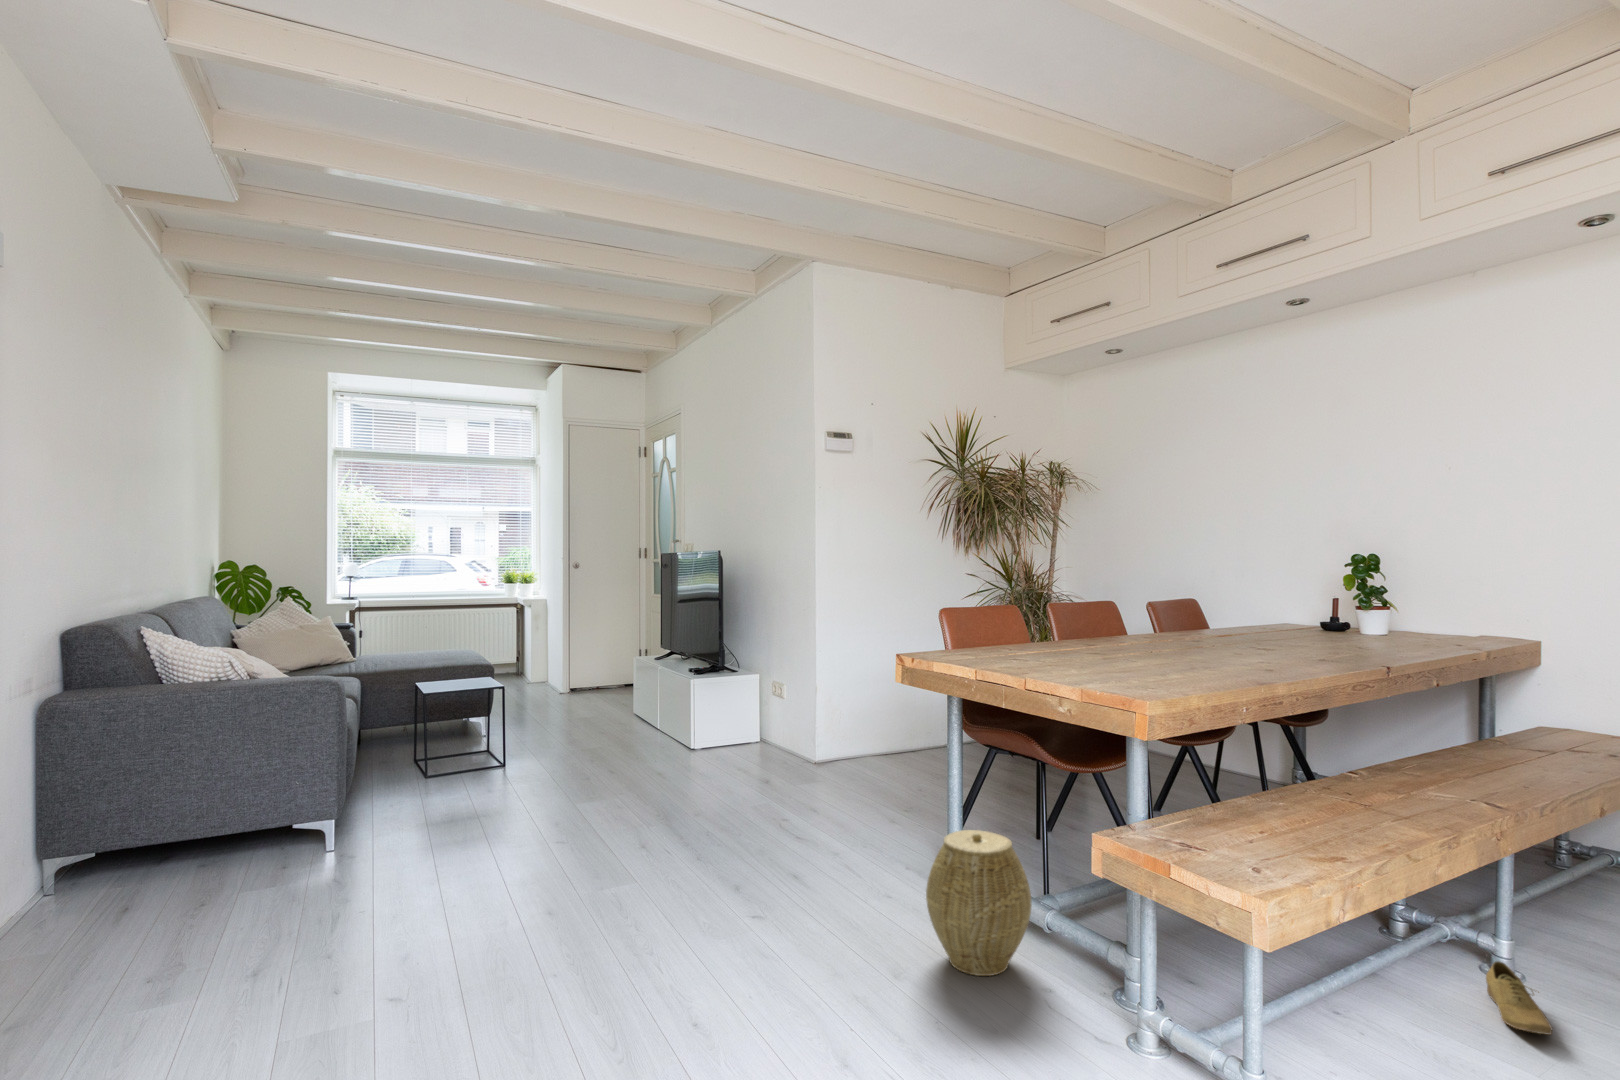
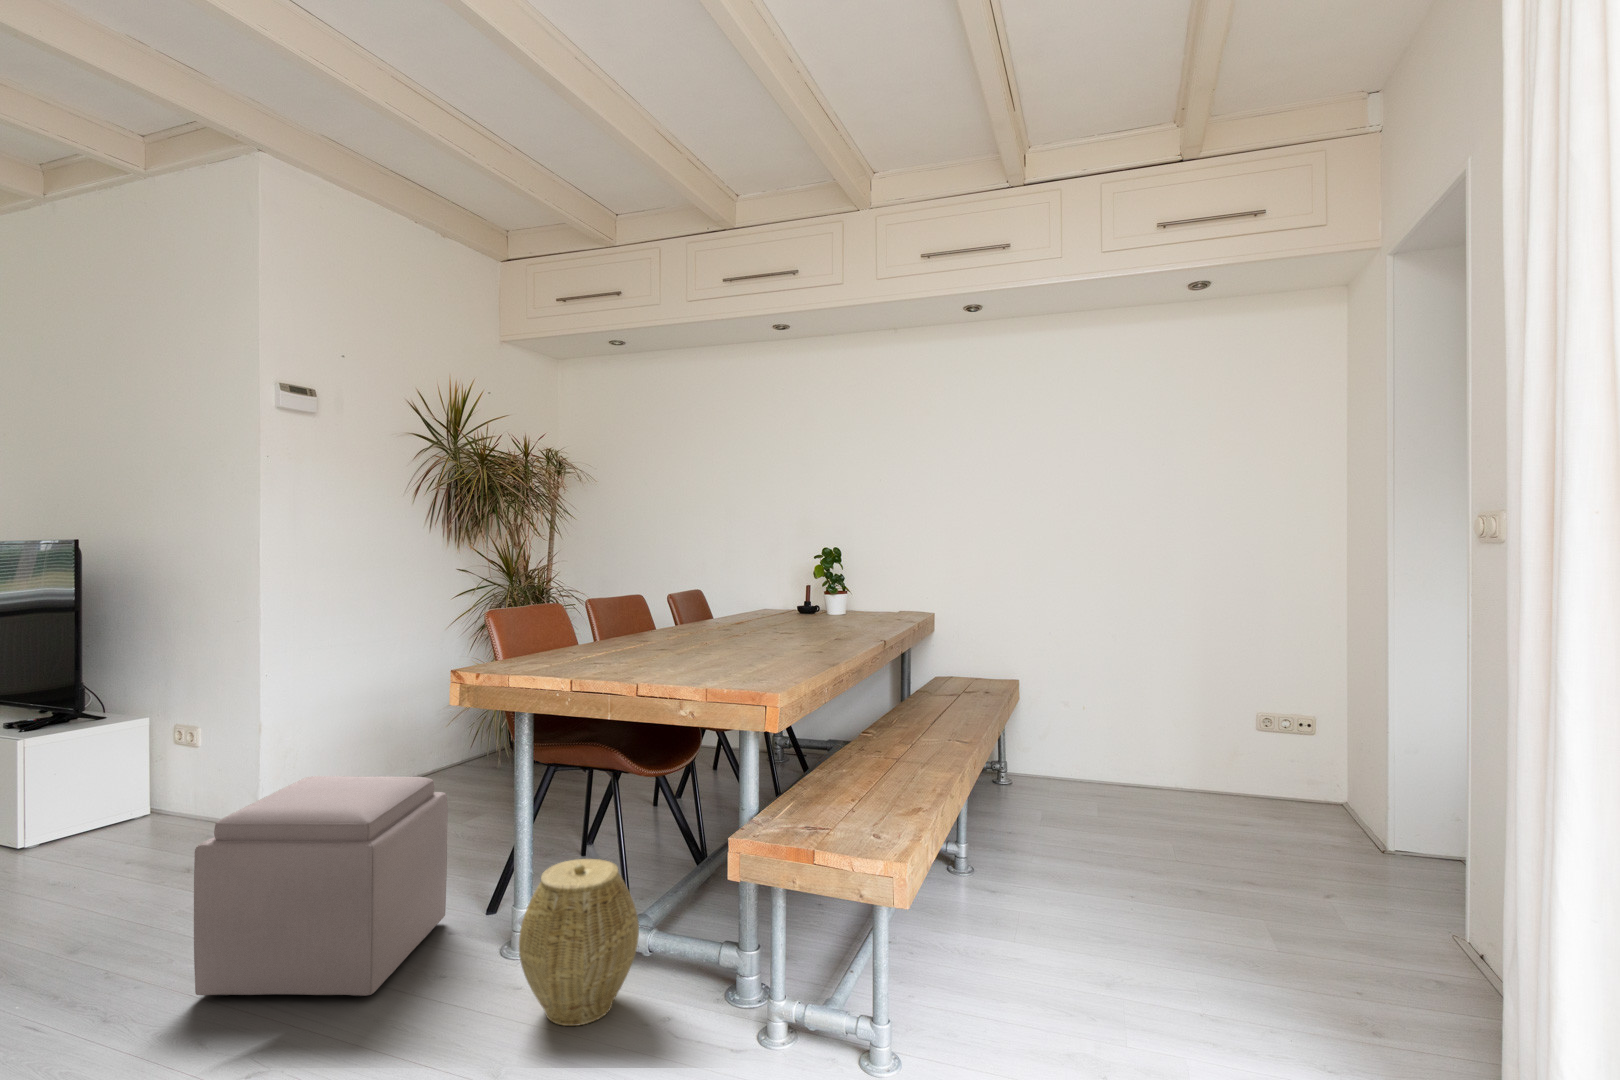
ottoman: none [732,731,906,904] -> present [194,776,448,997]
shoe: present [1486,961,1552,1035] -> none [967,866,1019,916]

